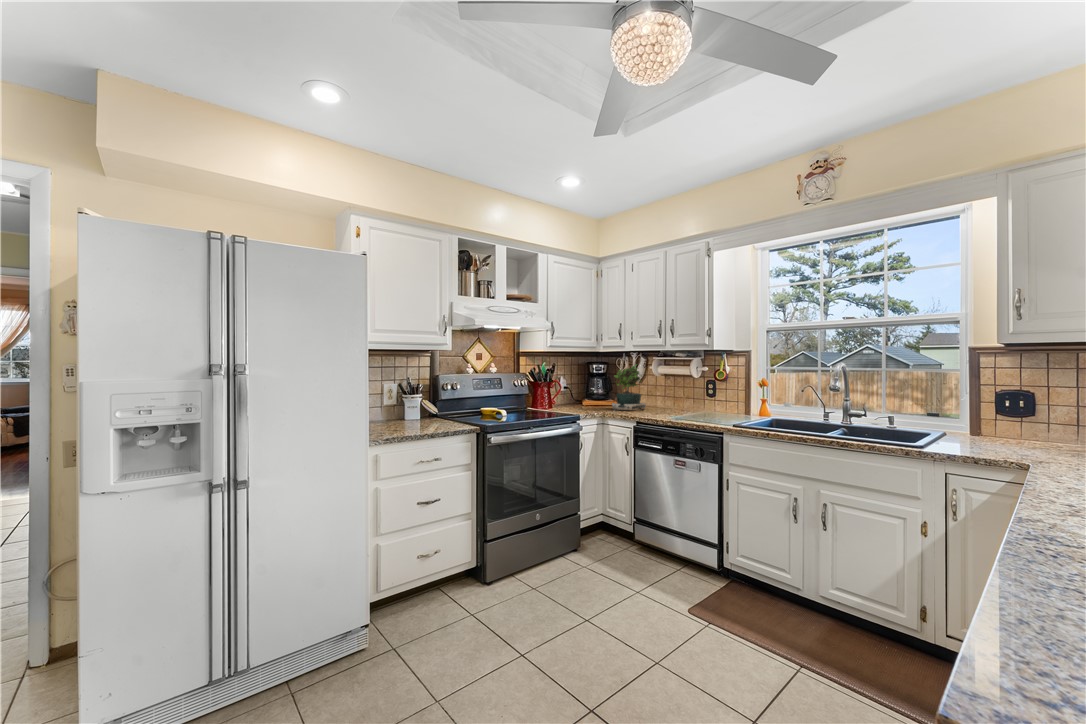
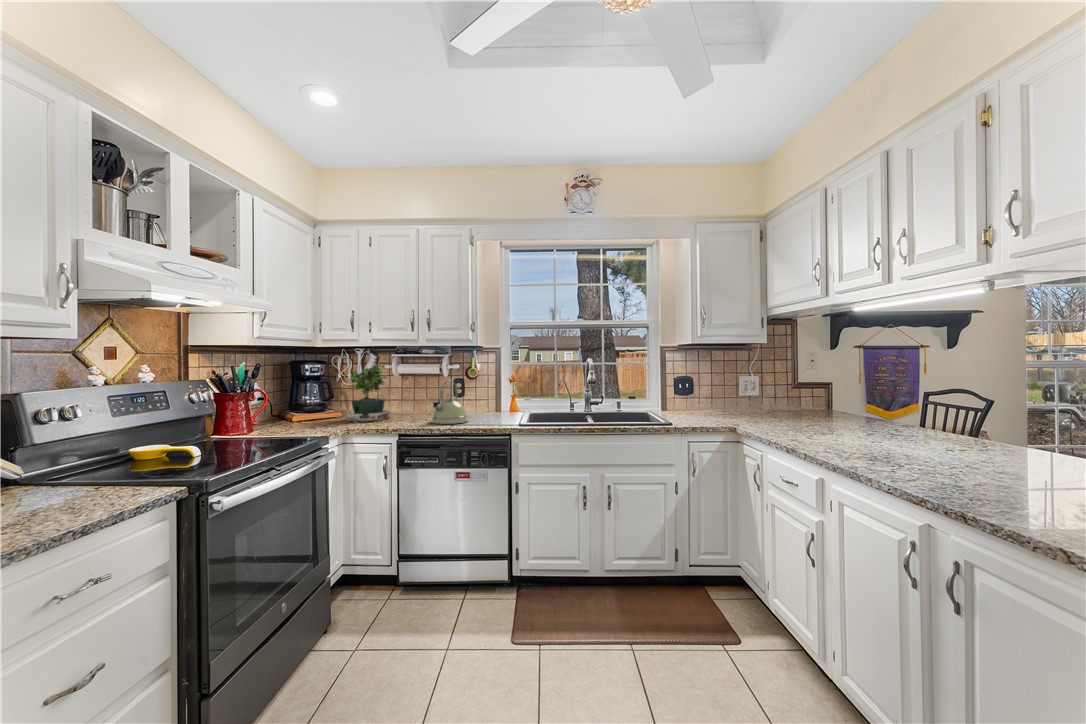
kettle: none [666,380,701,418] -> present [431,381,468,424]

